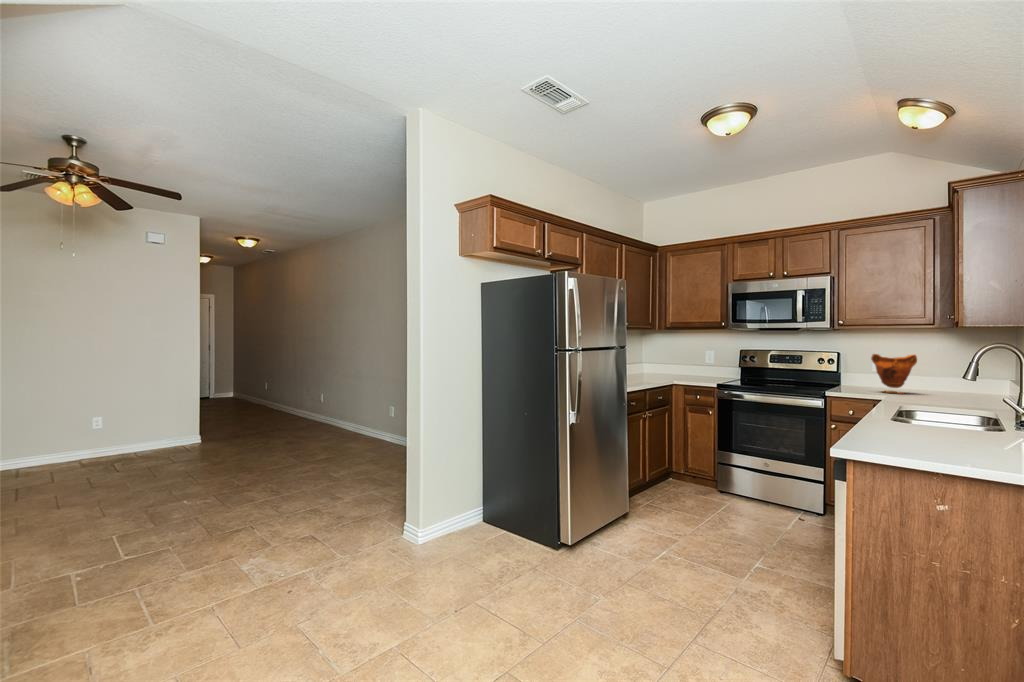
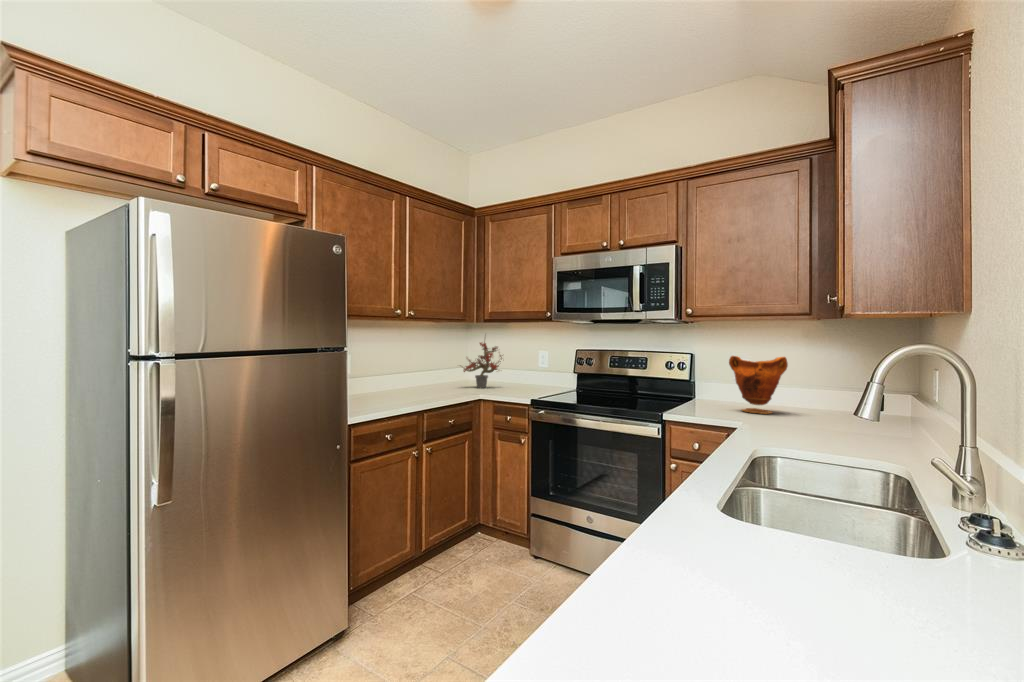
potted plant: none [646,337,684,377] -> present [463,342,502,388]

